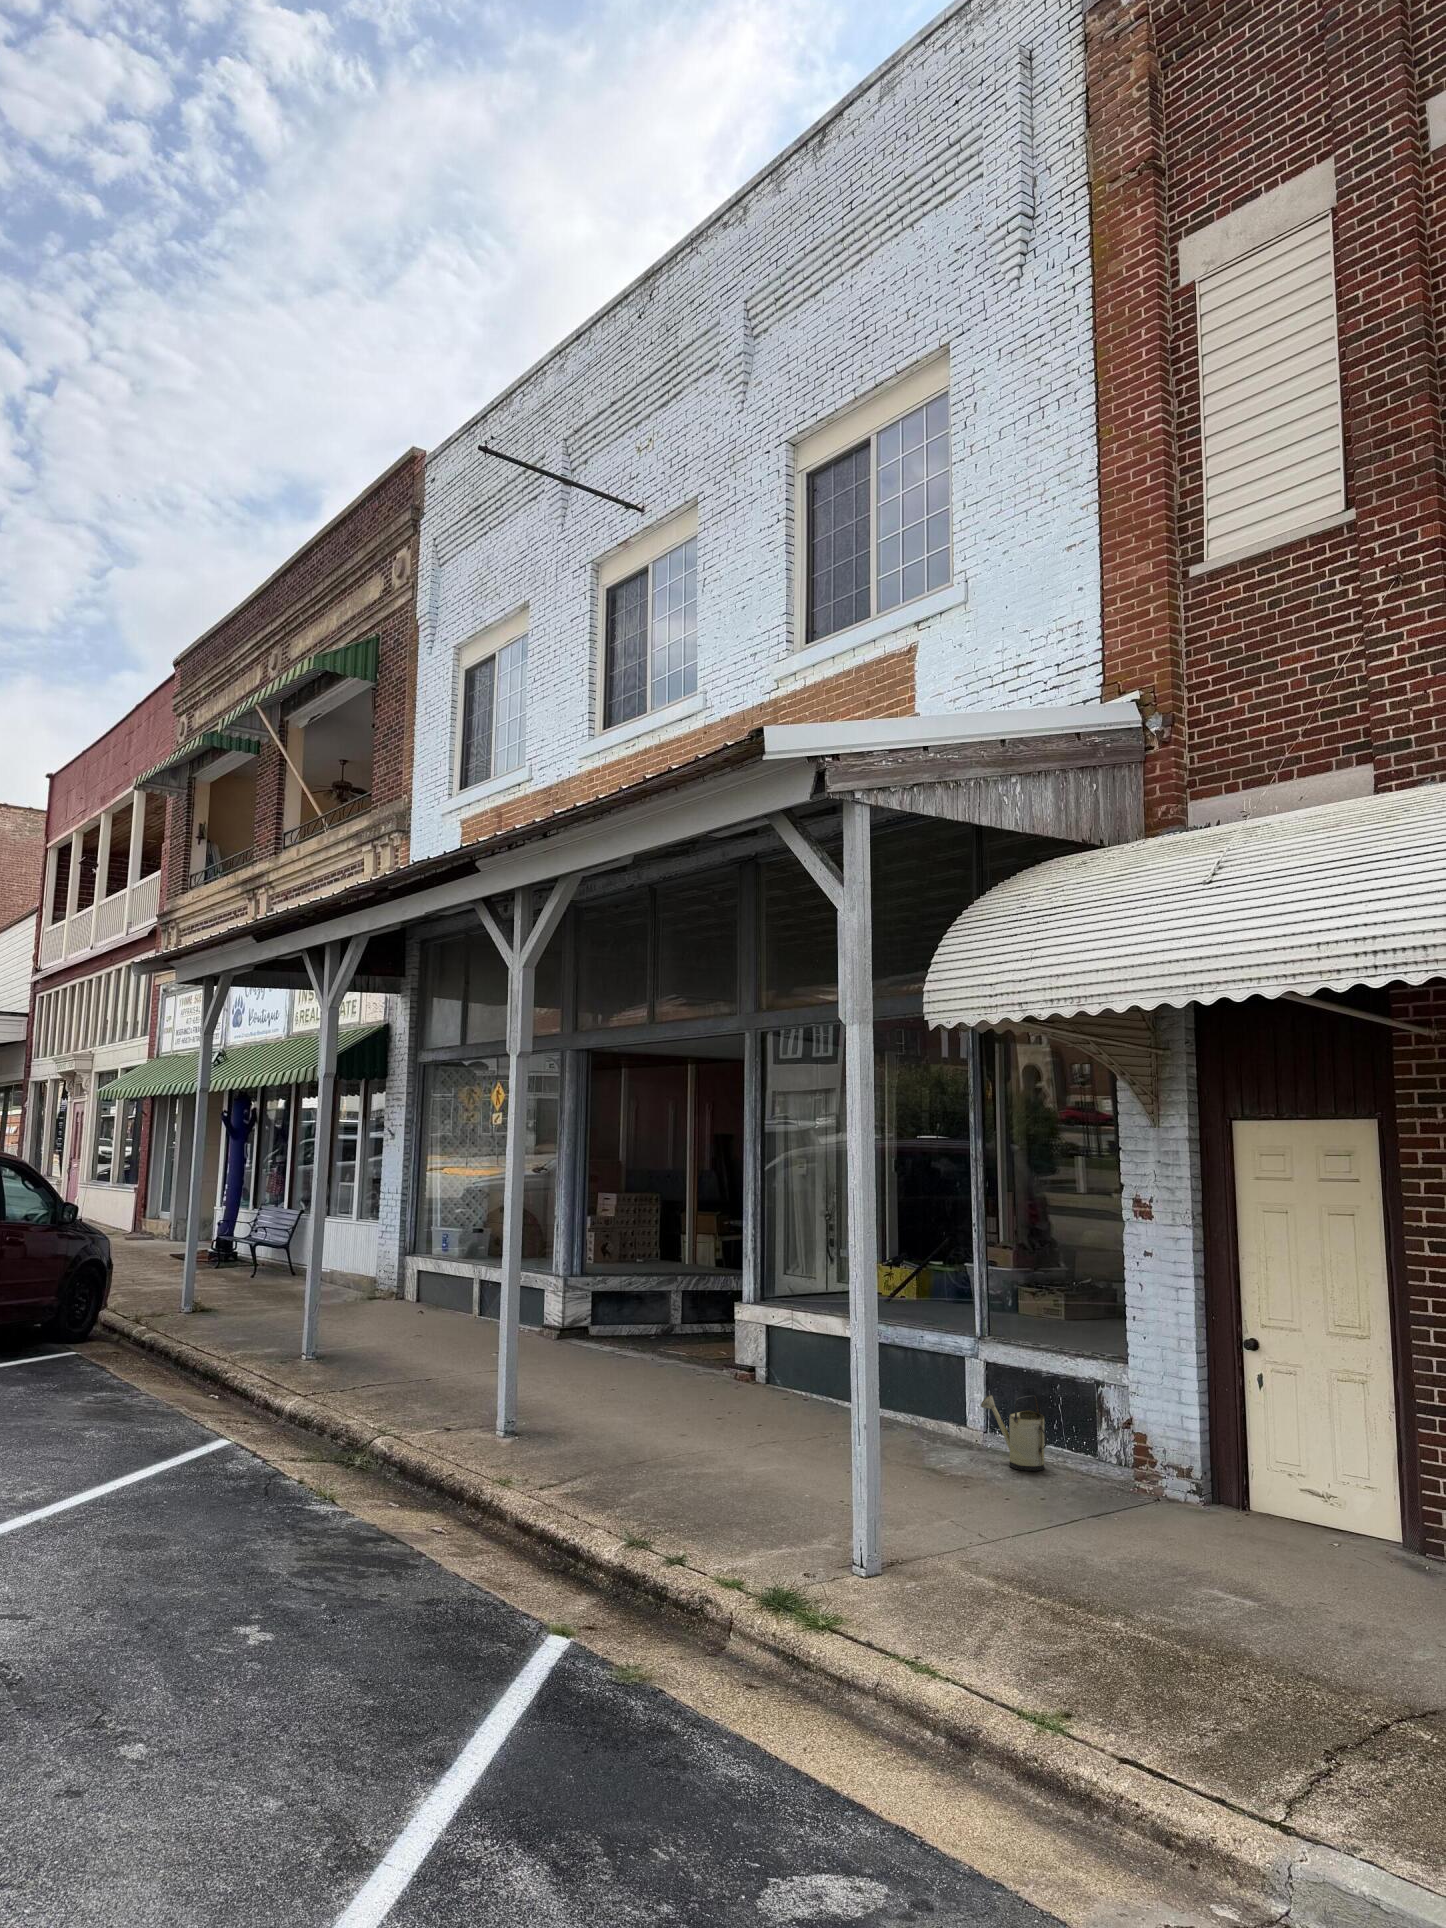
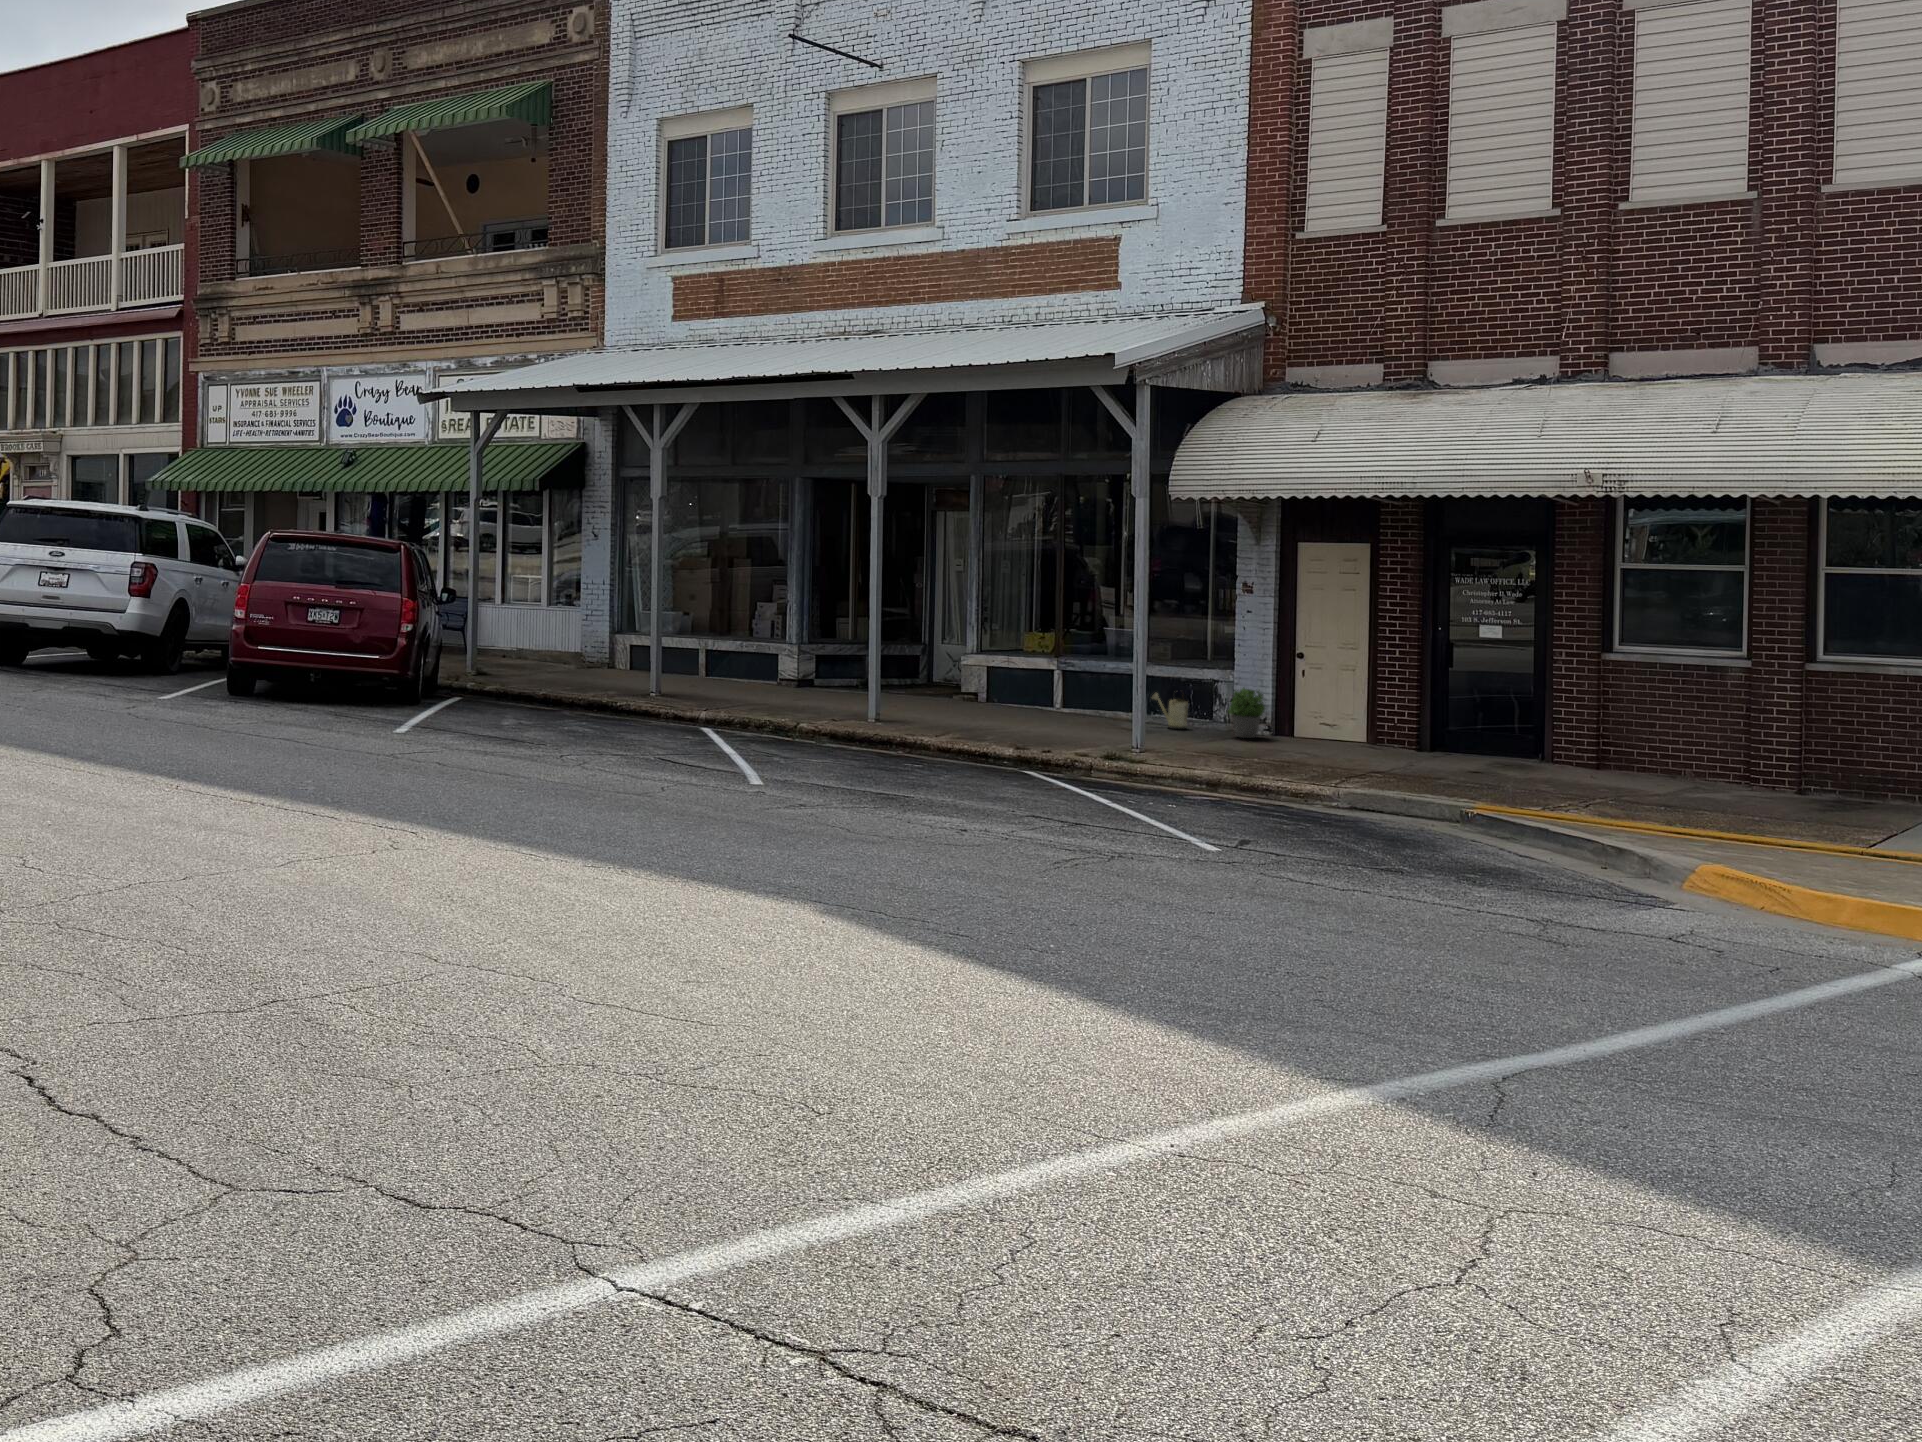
potted plant: none [1103,1404,1182,1512] -> present [1229,688,1265,738]

